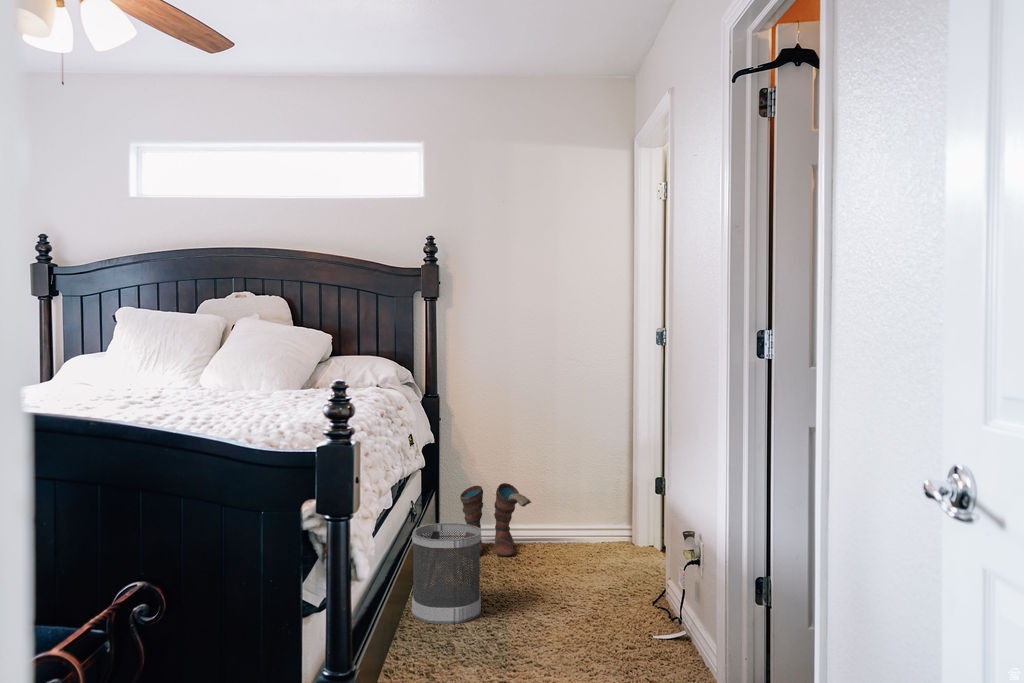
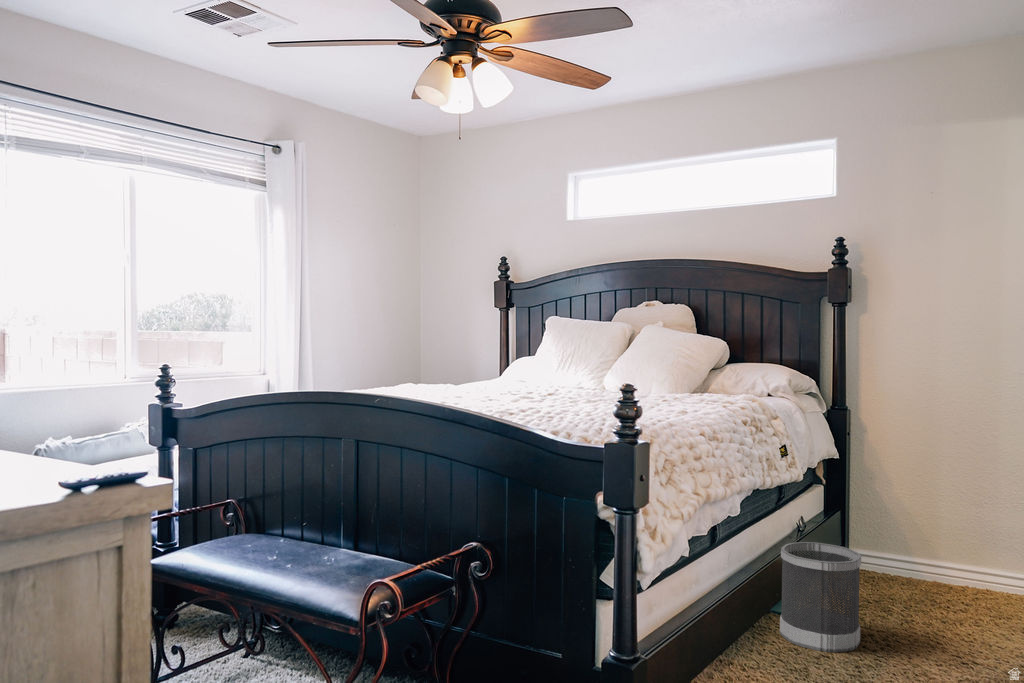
boots: present [460,483,532,557] -> none [870,511,960,597]

